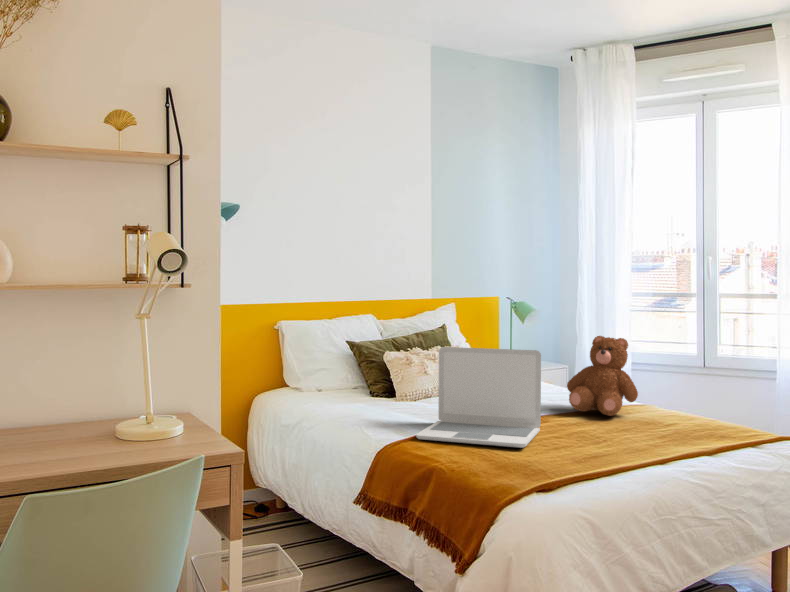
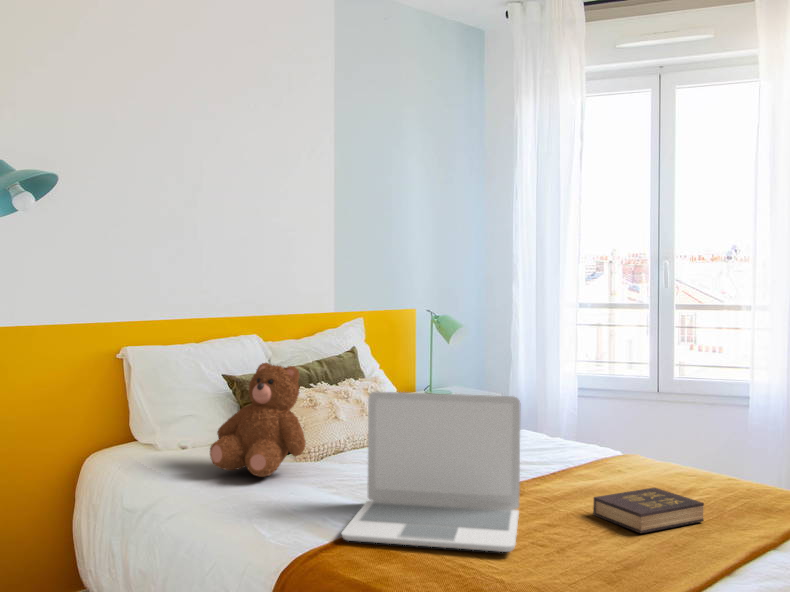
teddy bear: present [567,336,638,416] -> present [210,363,306,477]
hardback book: none [594,418,672,443] -> present [593,488,704,533]

